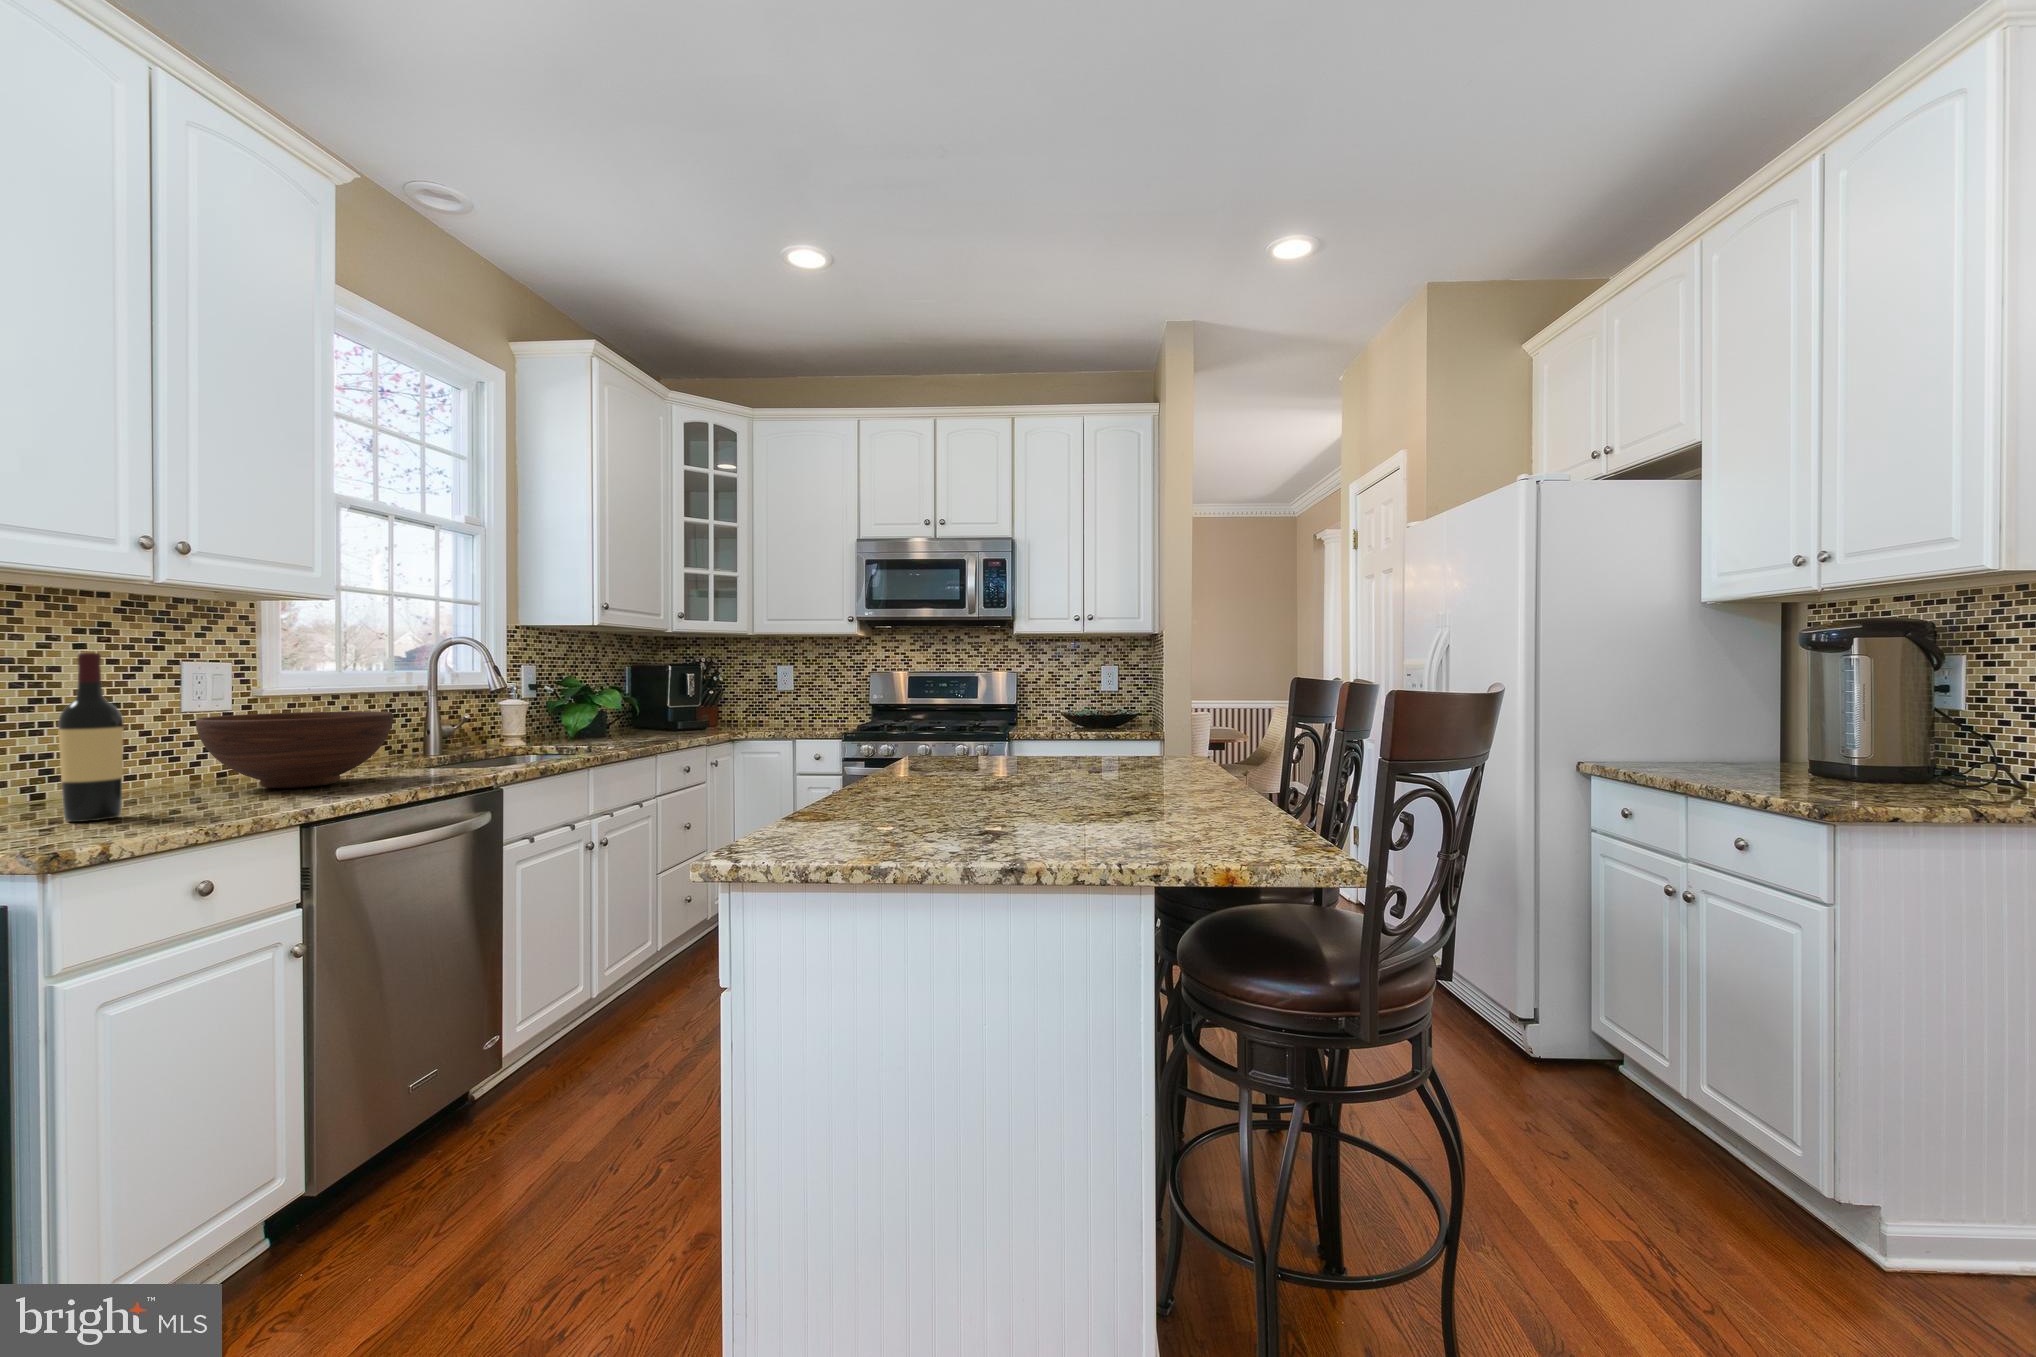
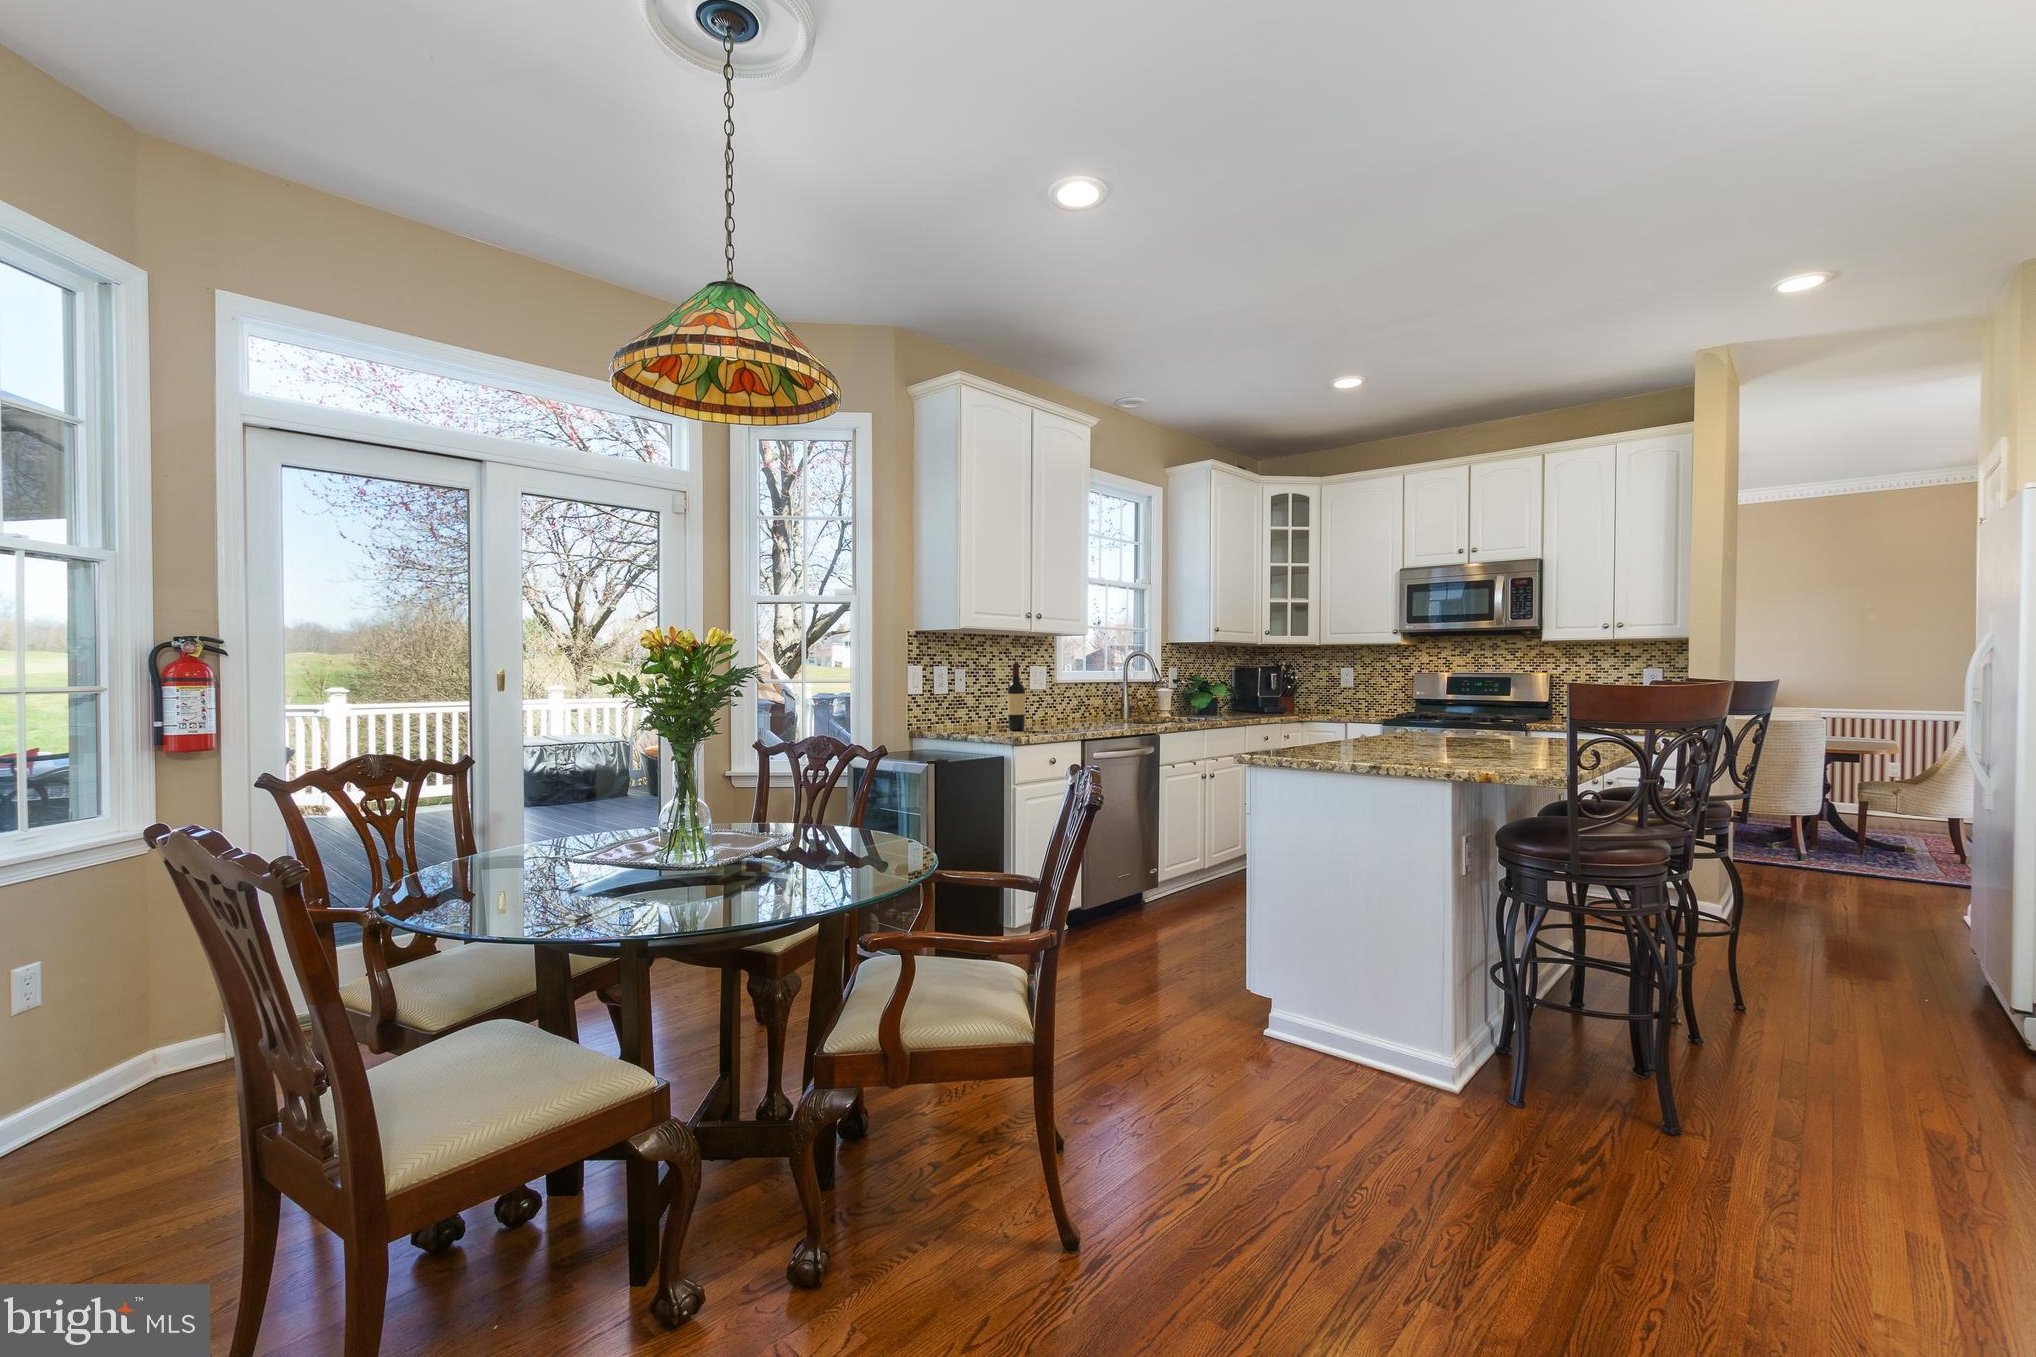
fruit bowl: present [196,711,393,788] -> none [1039,691,1111,726]

